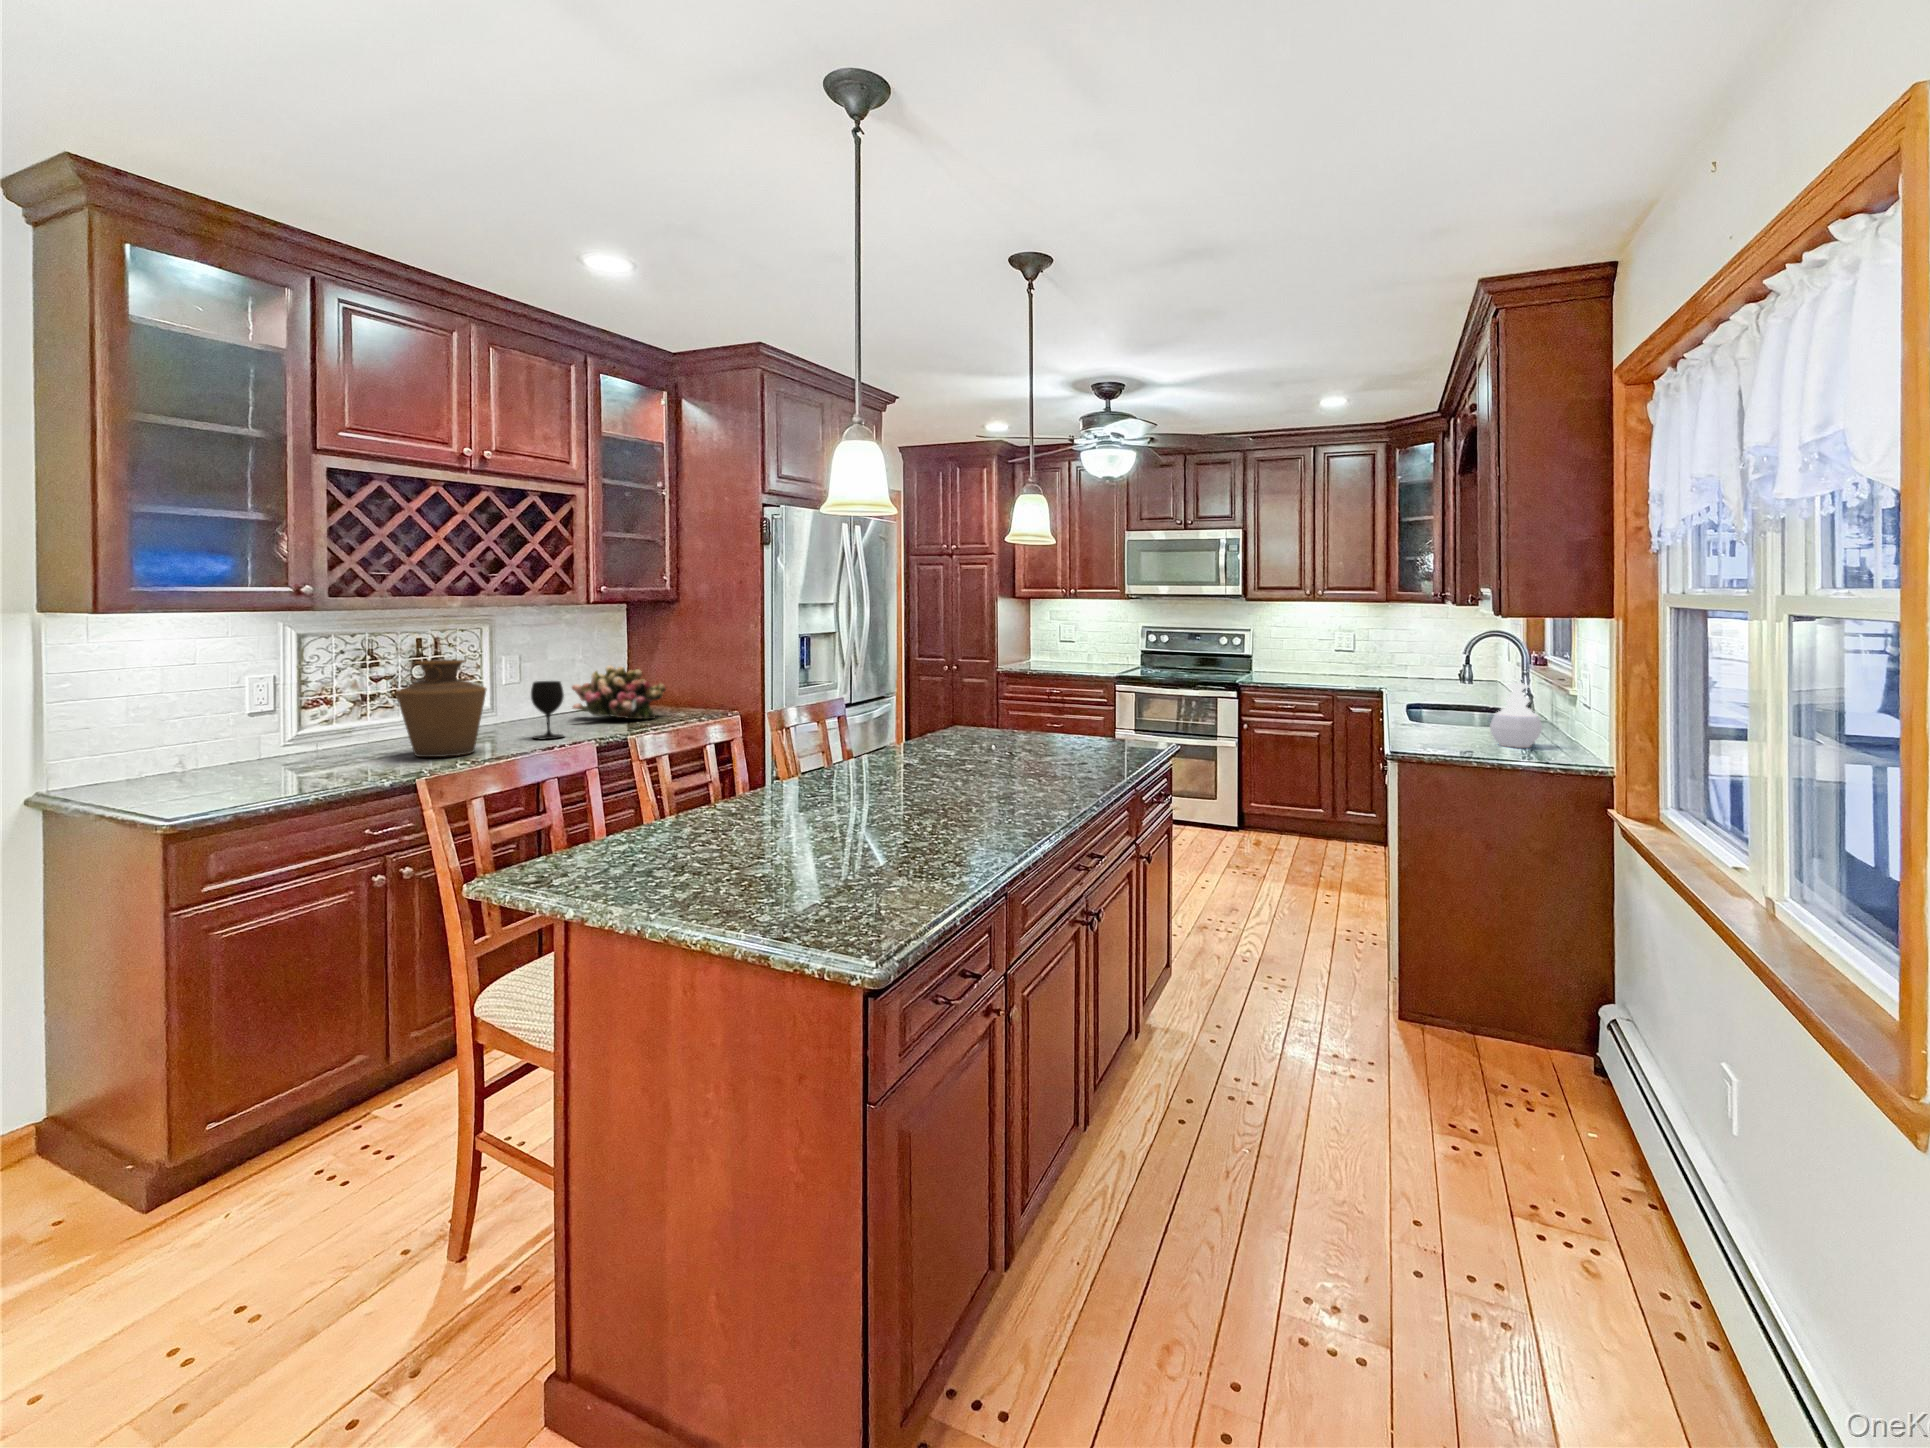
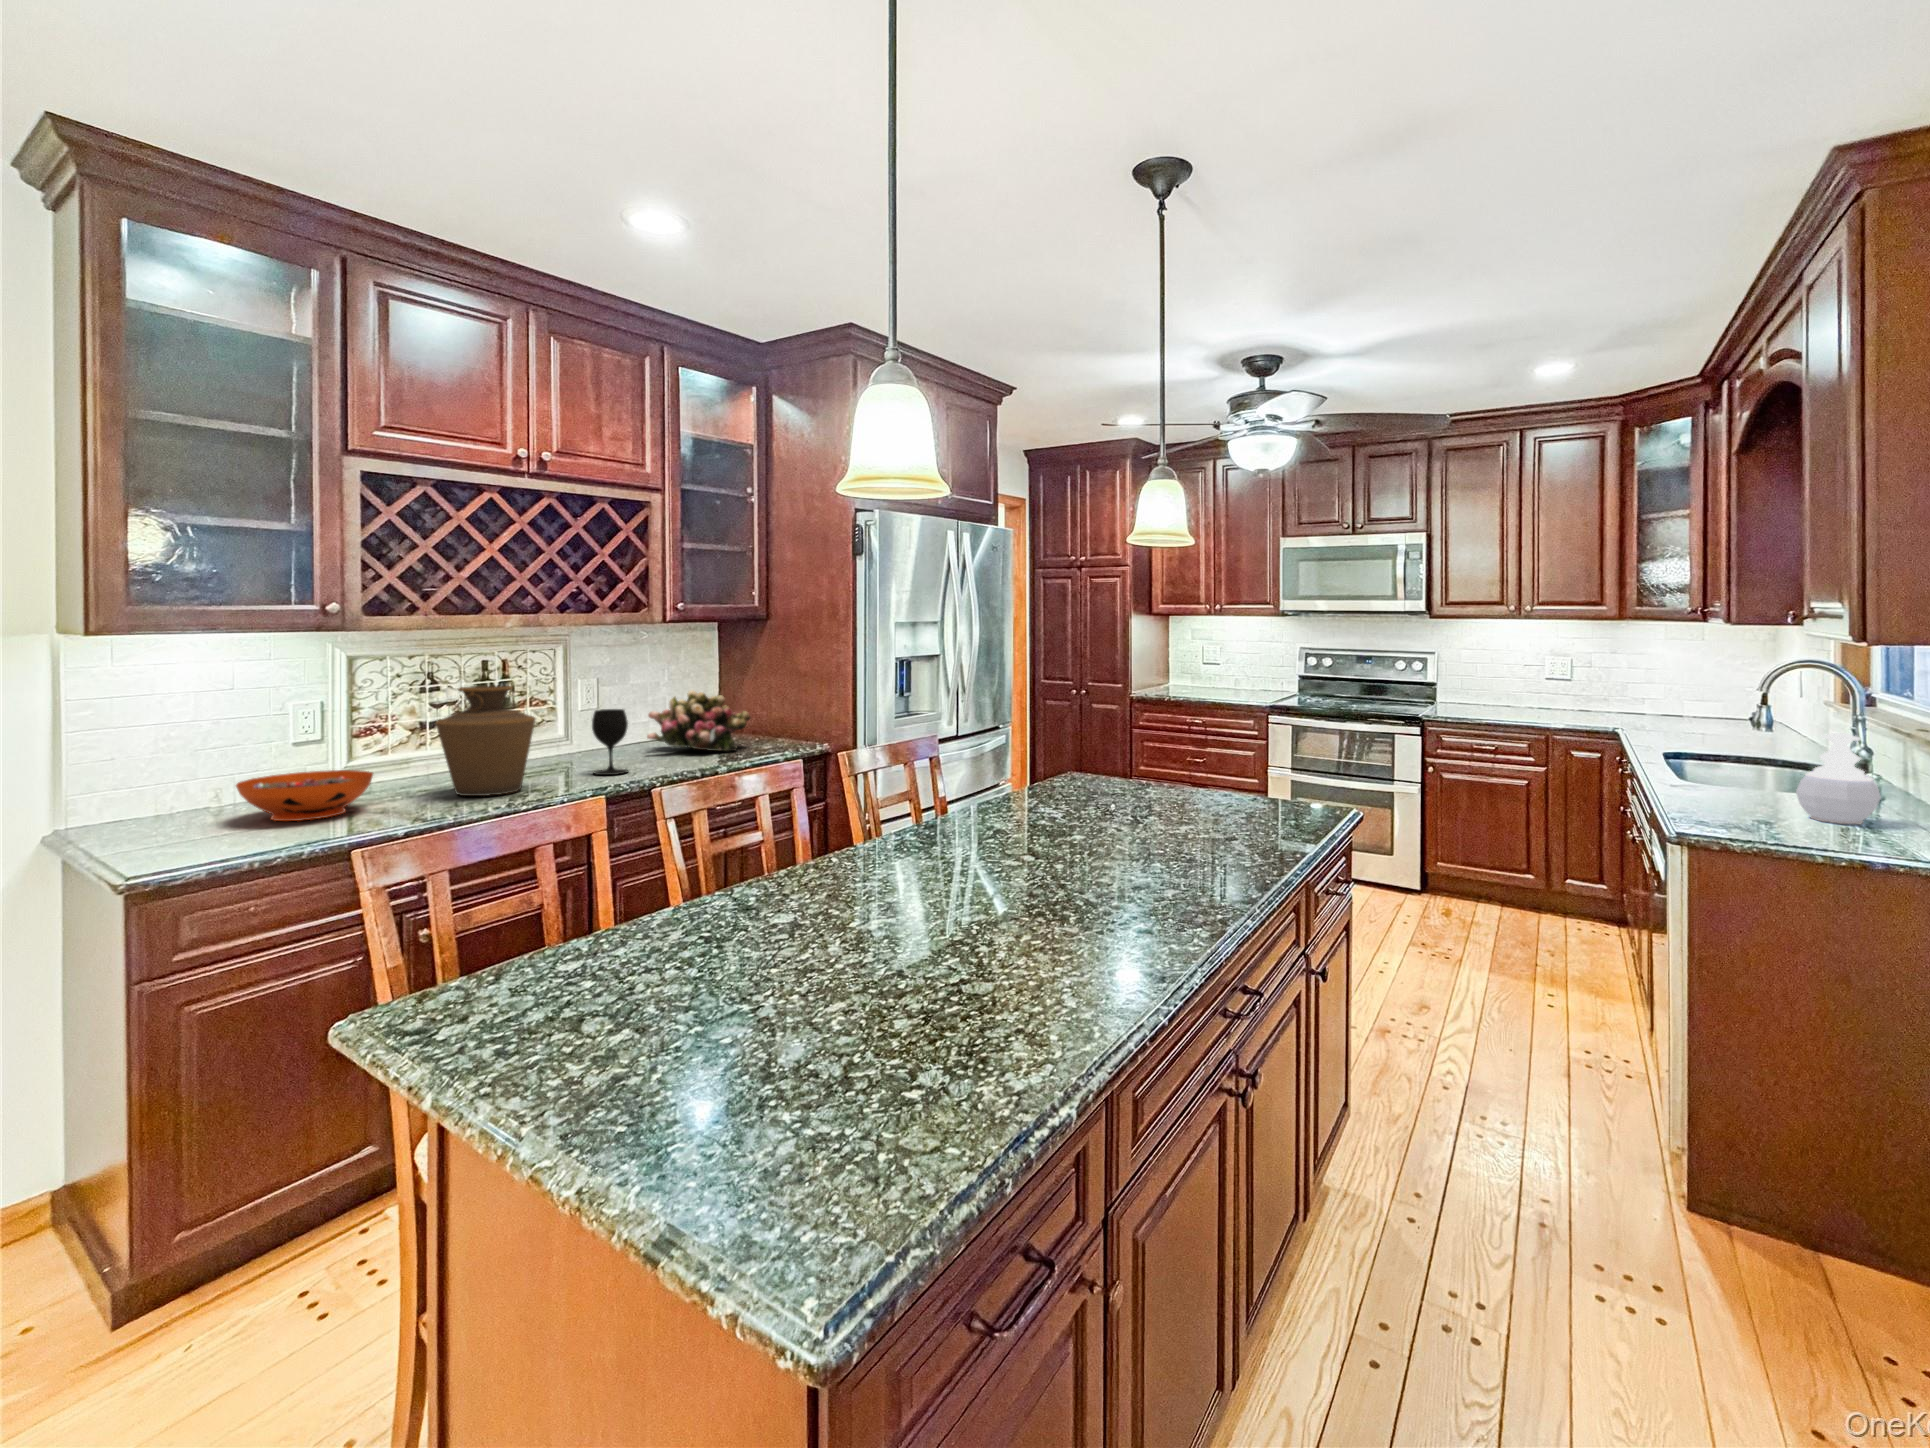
decorative bowl: none [220,736,346,780] -> present [236,770,373,821]

